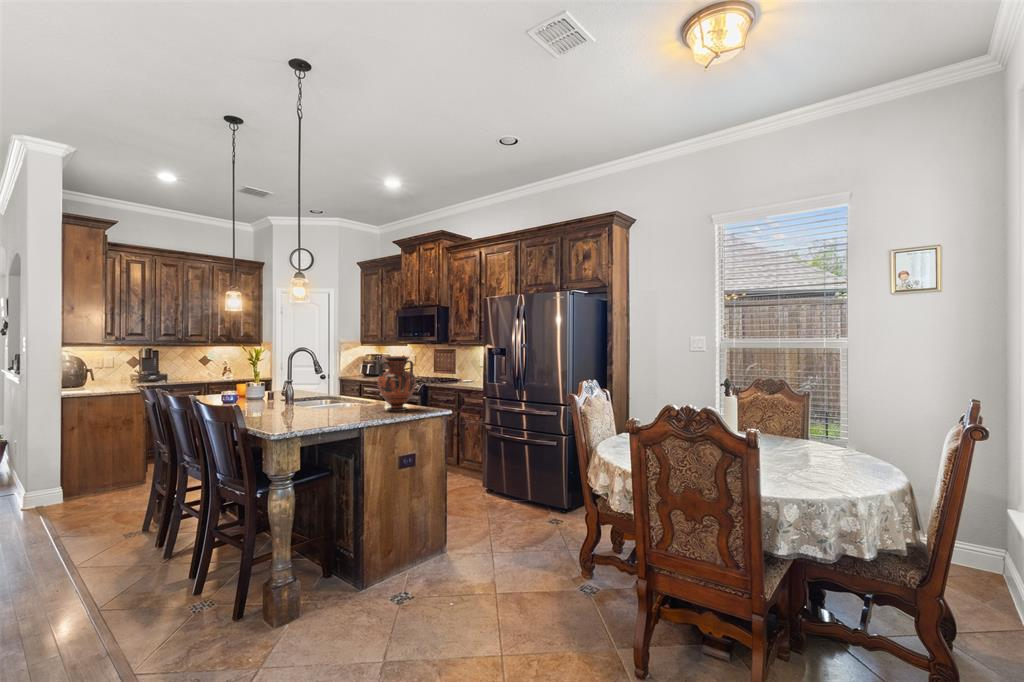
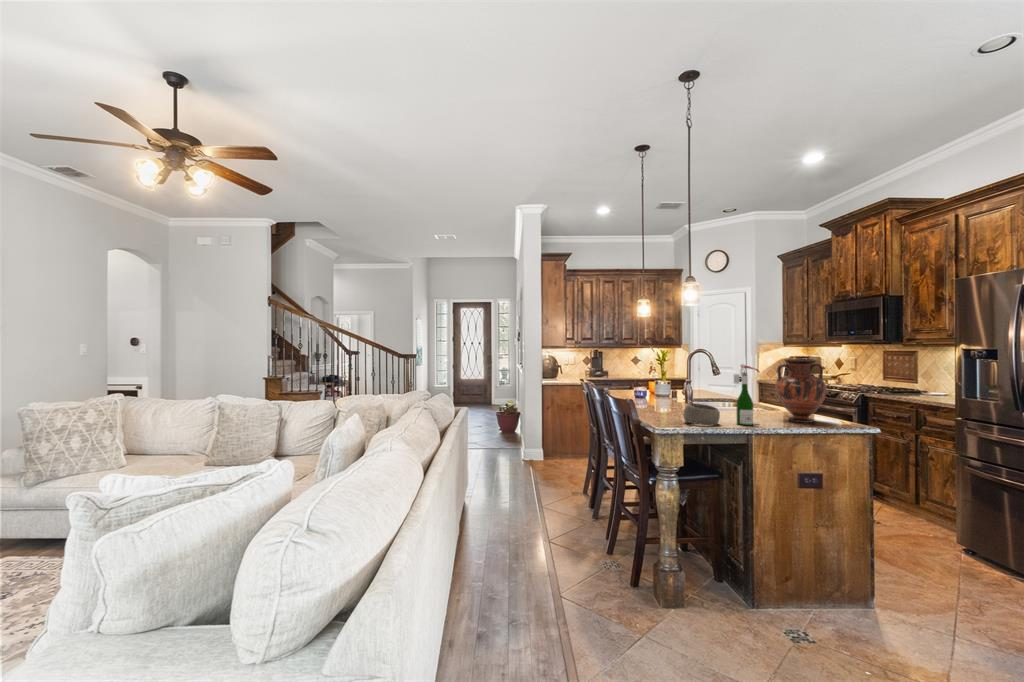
wine bottle: none [347,363,370,420] -> present [733,364,760,425]
bowl: none [298,404,335,425] -> present [683,403,720,425]

